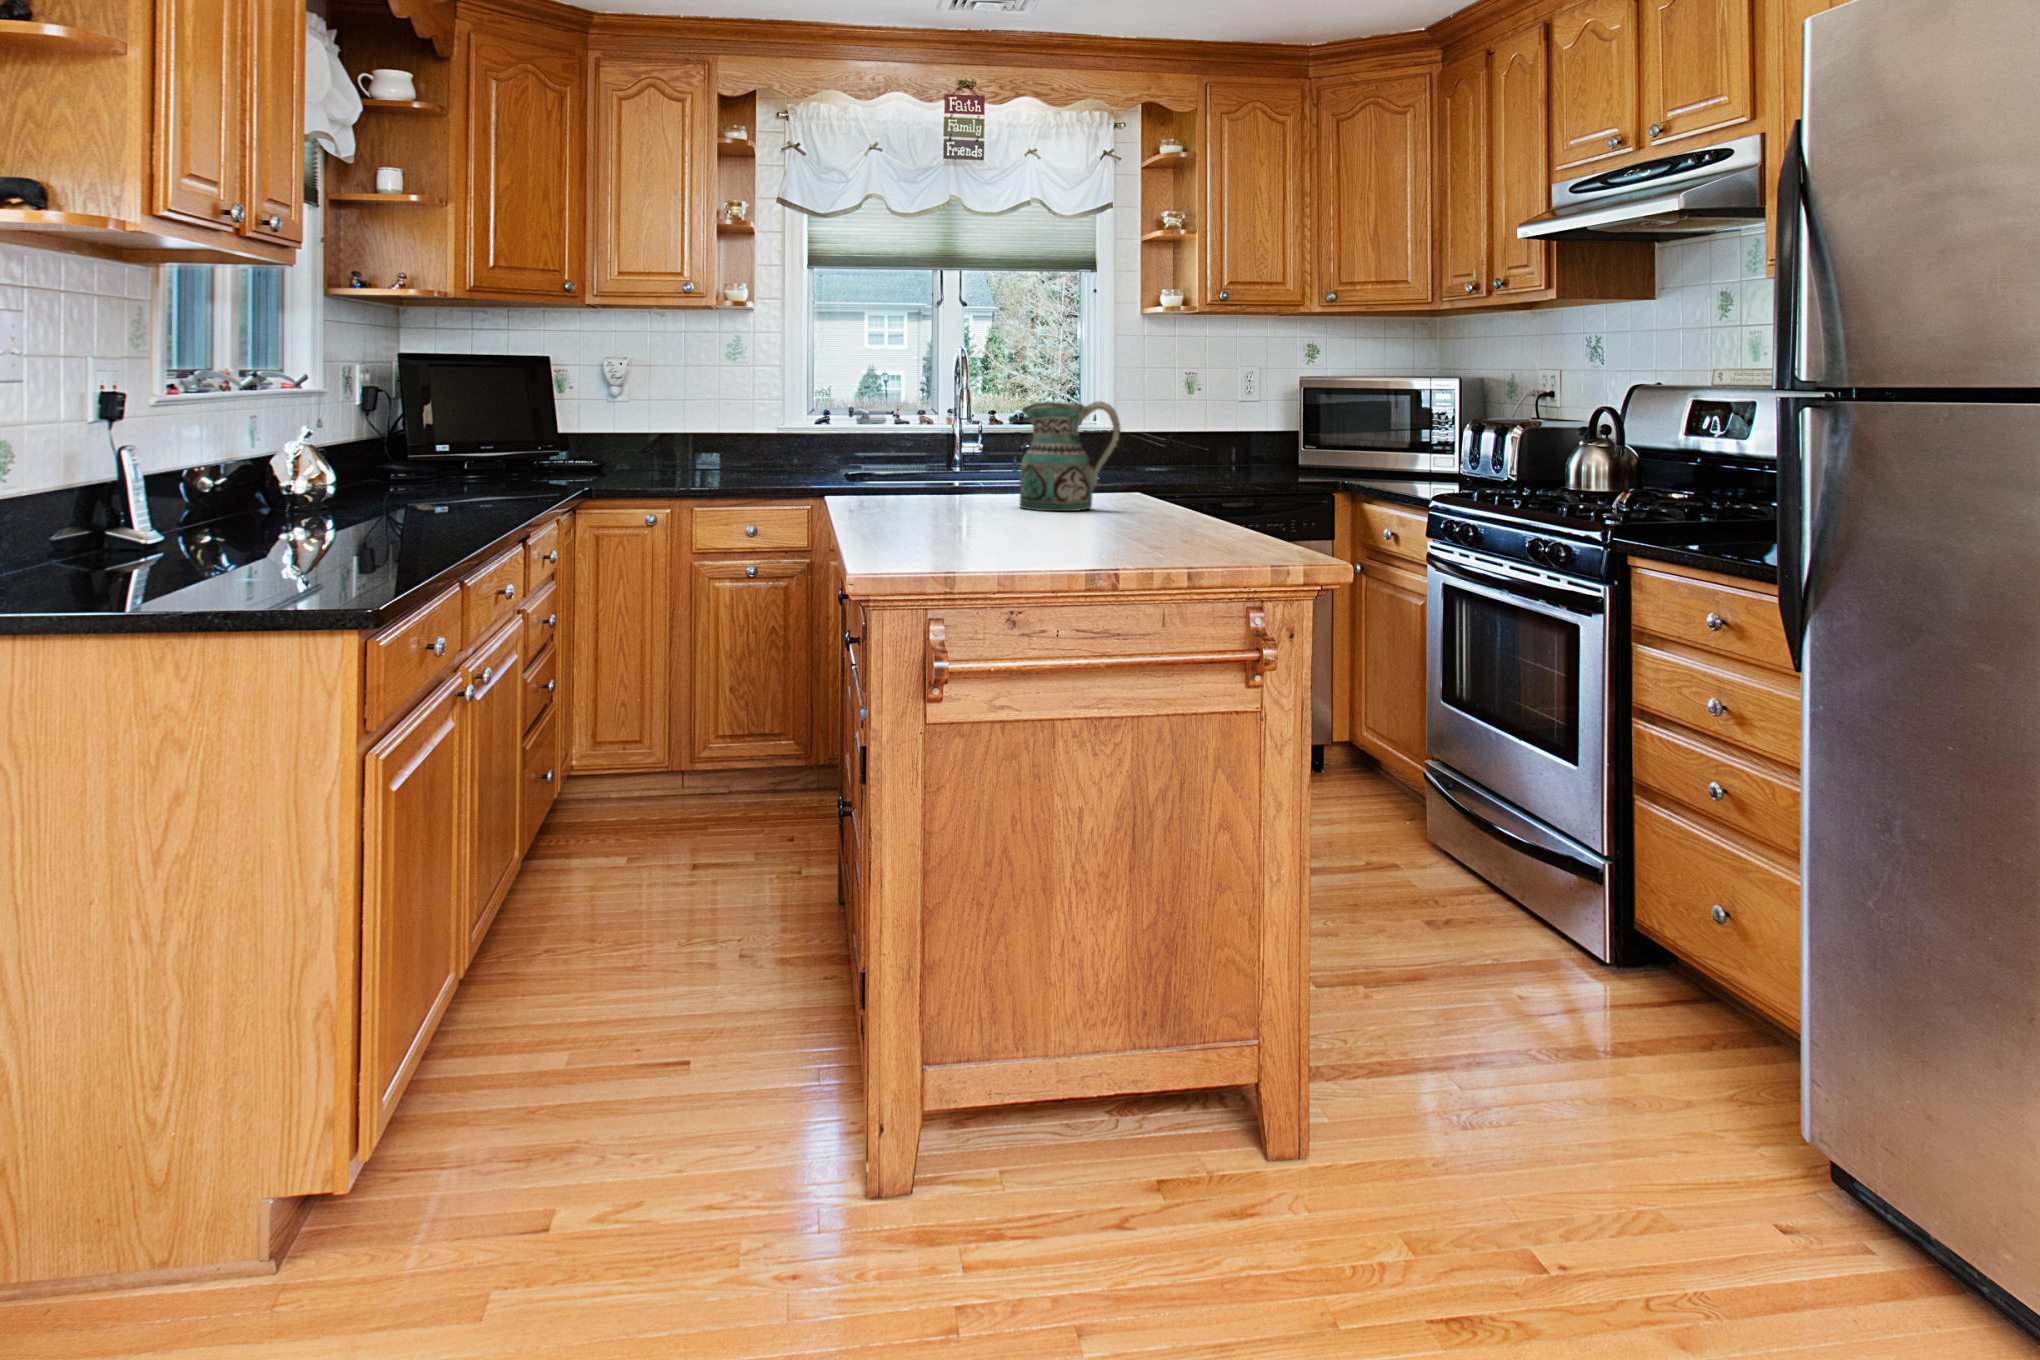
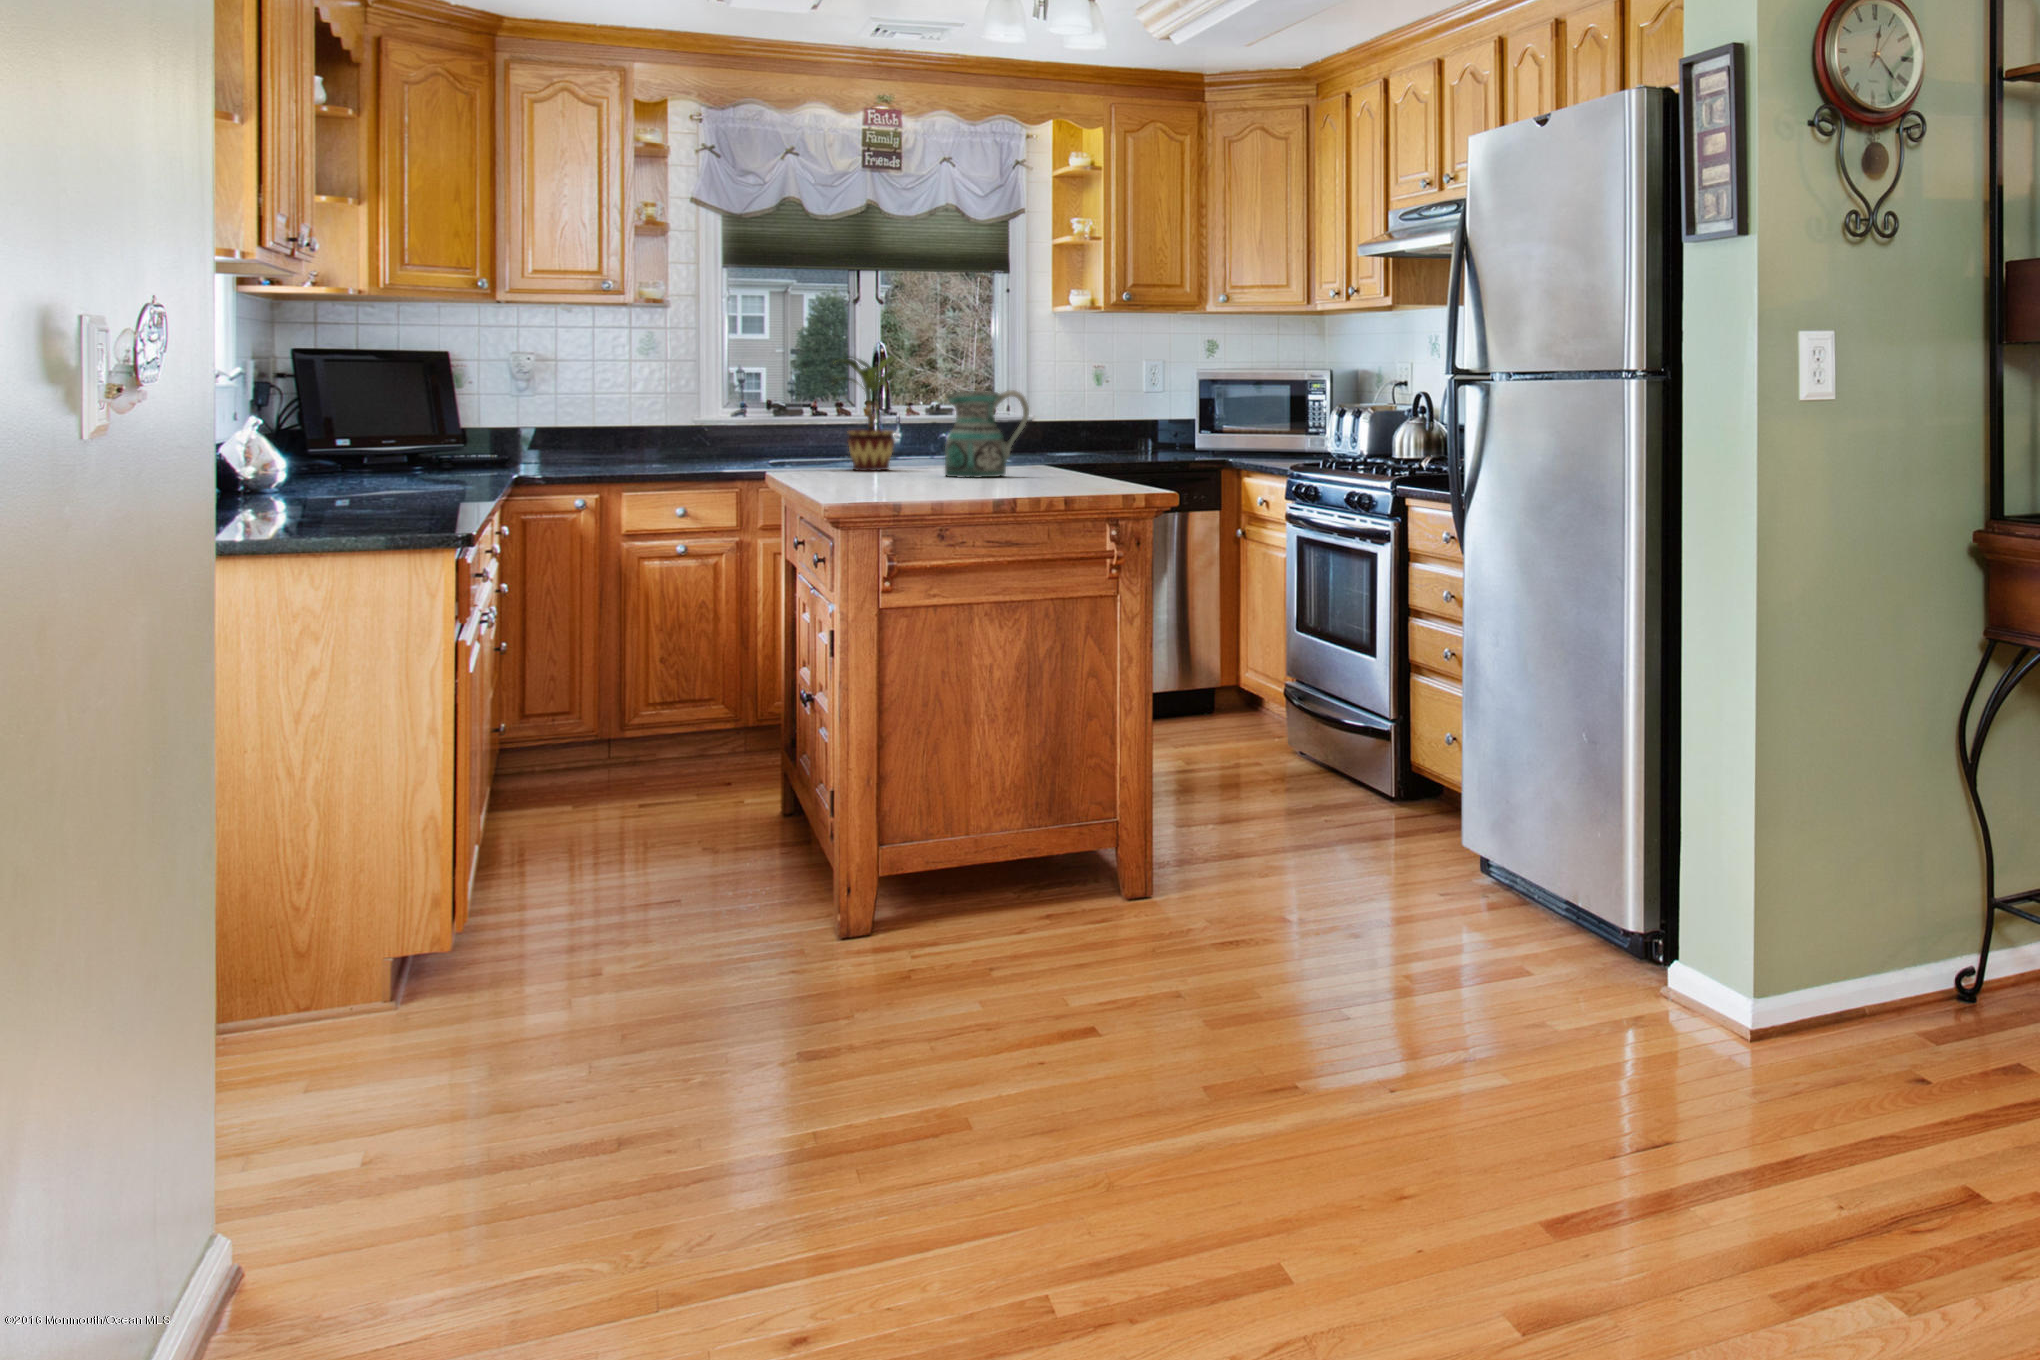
potted plant: none [894,359,989,494] -> present [831,356,903,471]

